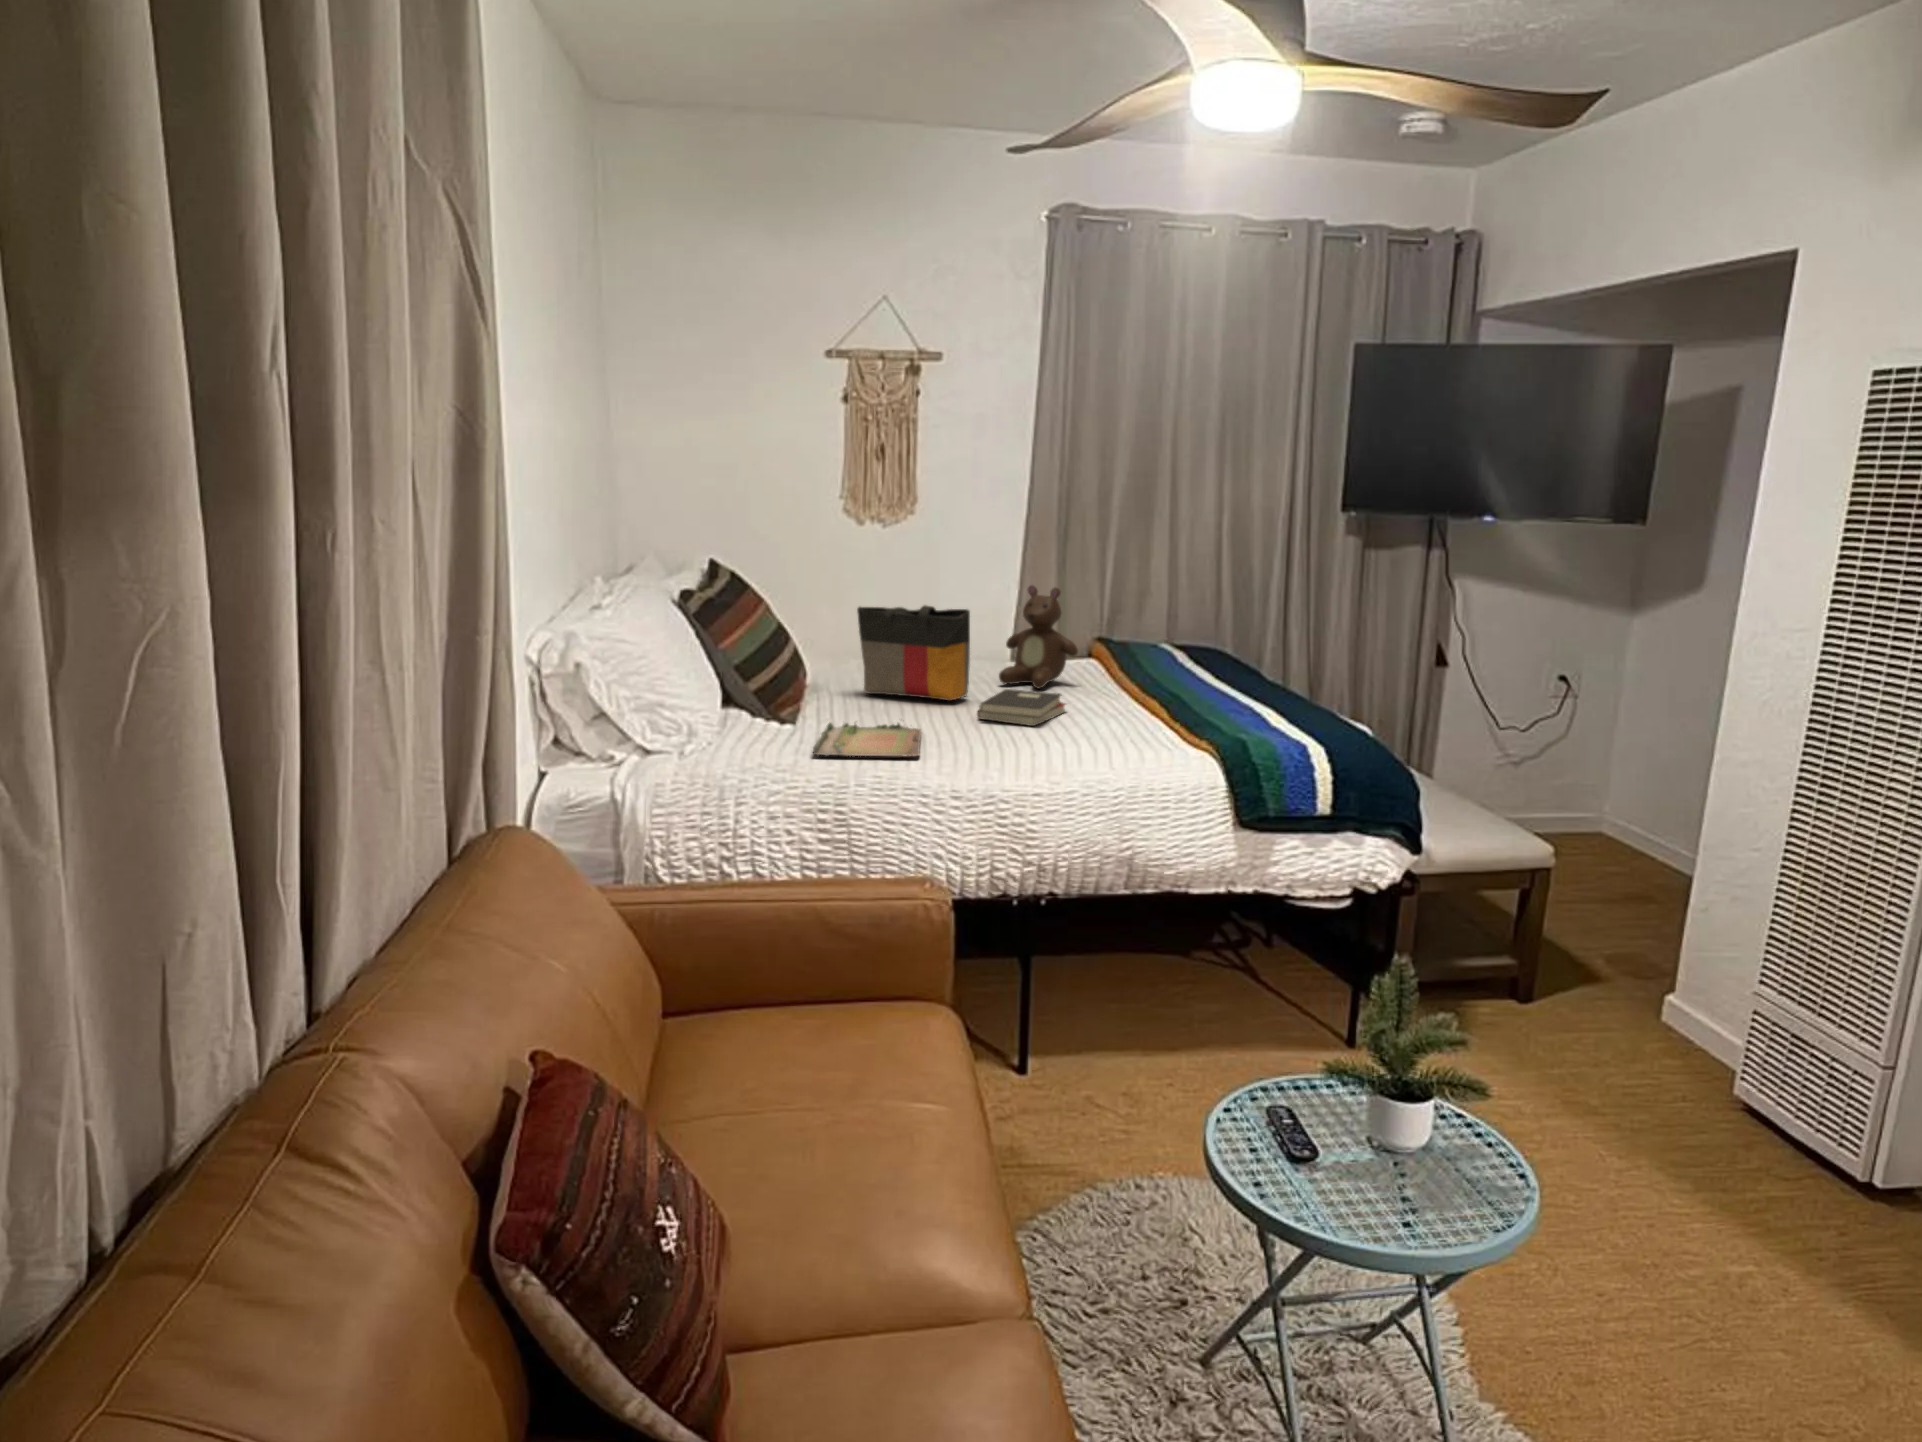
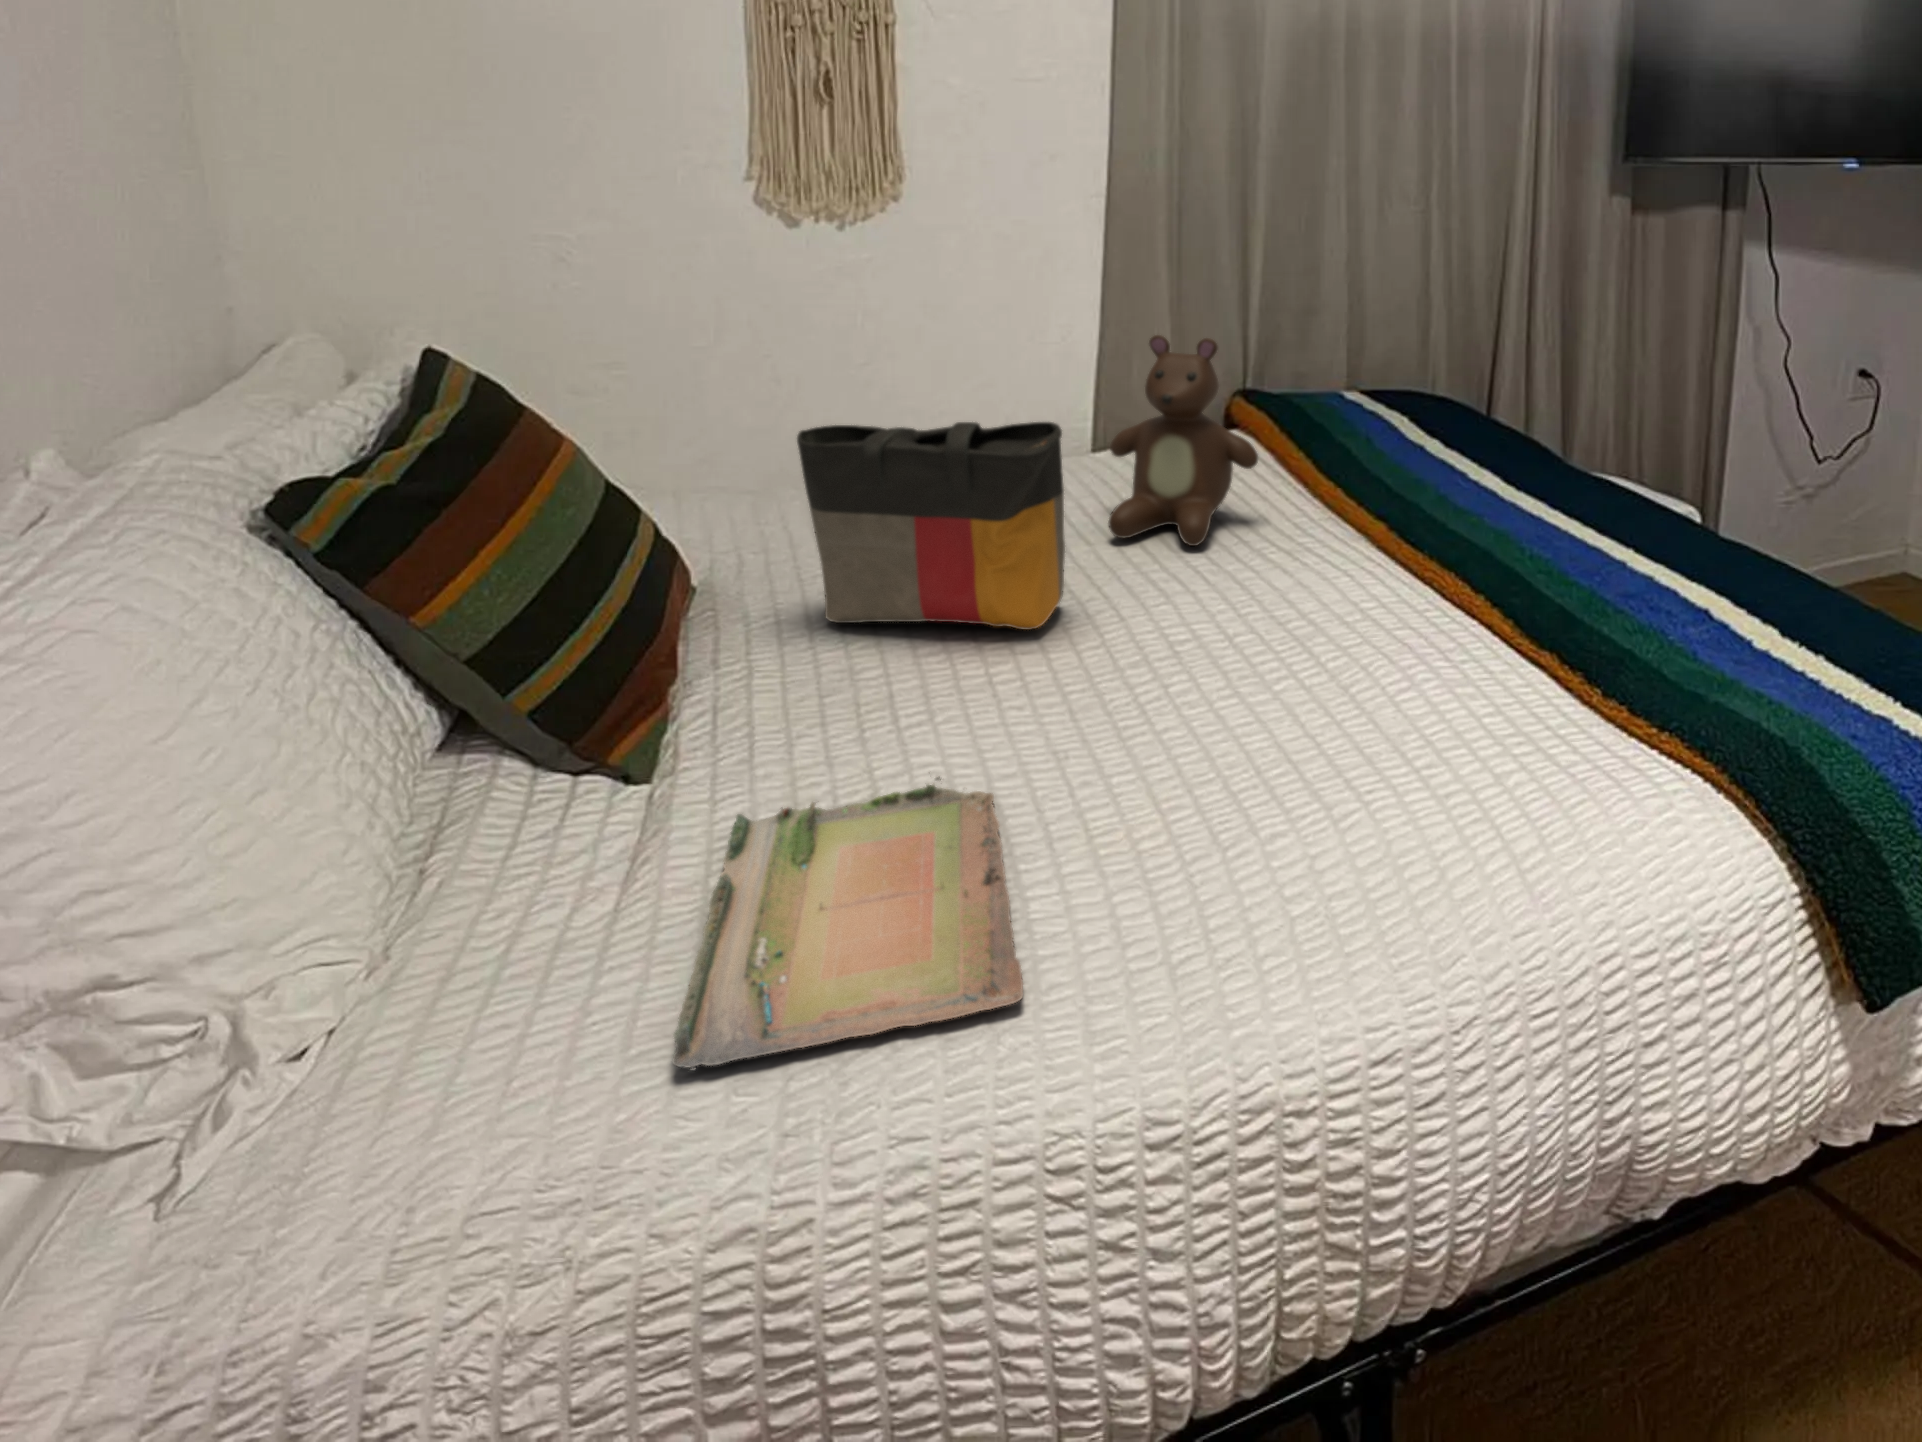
hardback book: present [977,689,1066,726] -> none [1112,592,1293,717]

